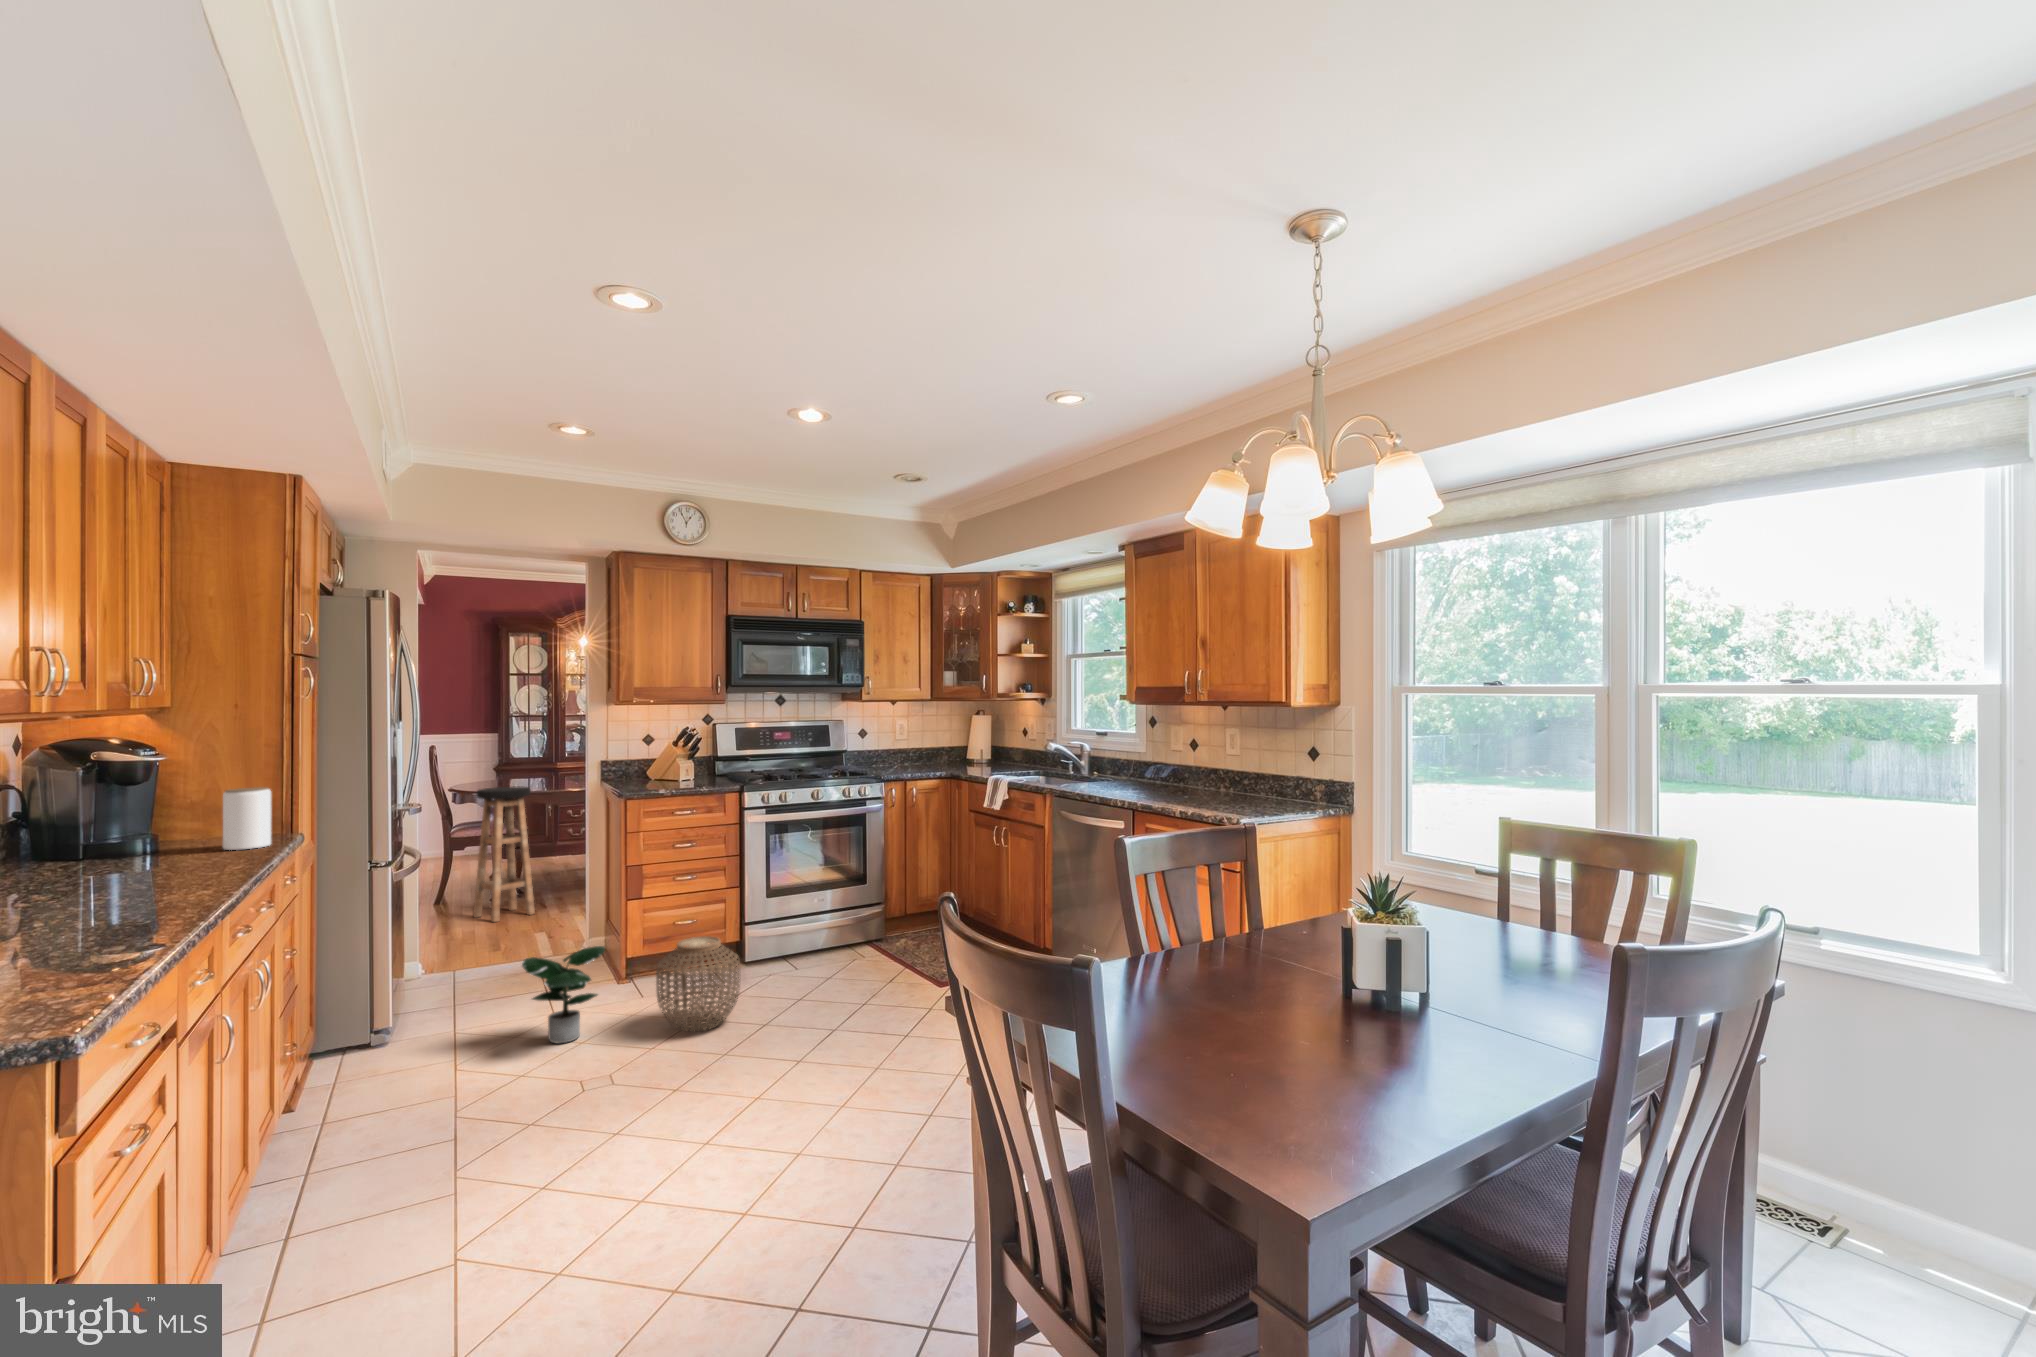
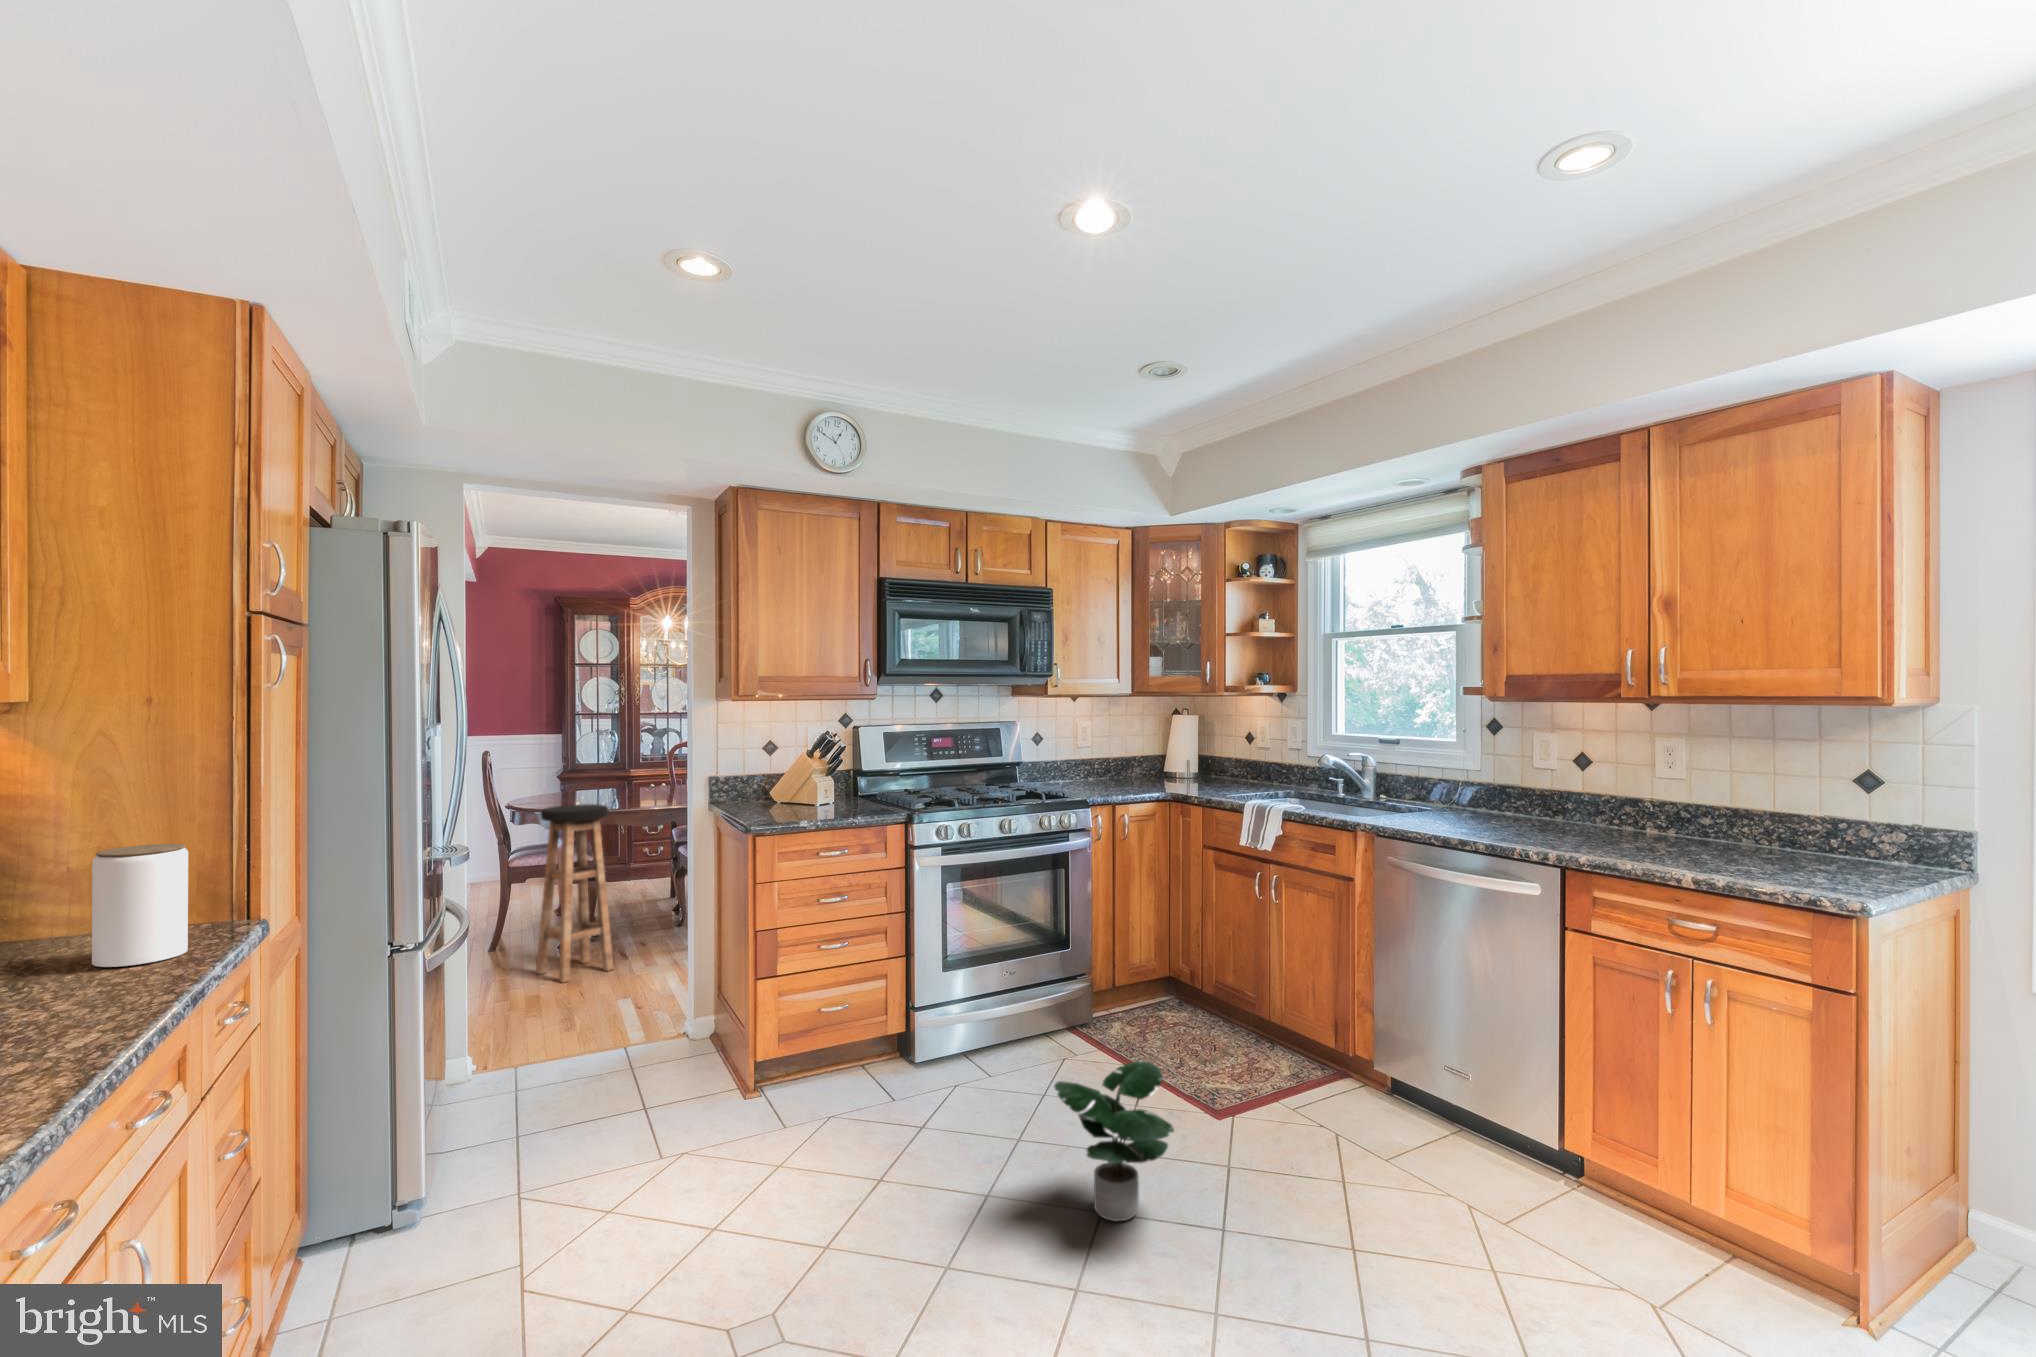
woven basket: present [656,936,740,1031] -> none [822,1053,946,1210]
potted plant: present [522,946,605,1043] -> present [1054,1061,1174,1221]

